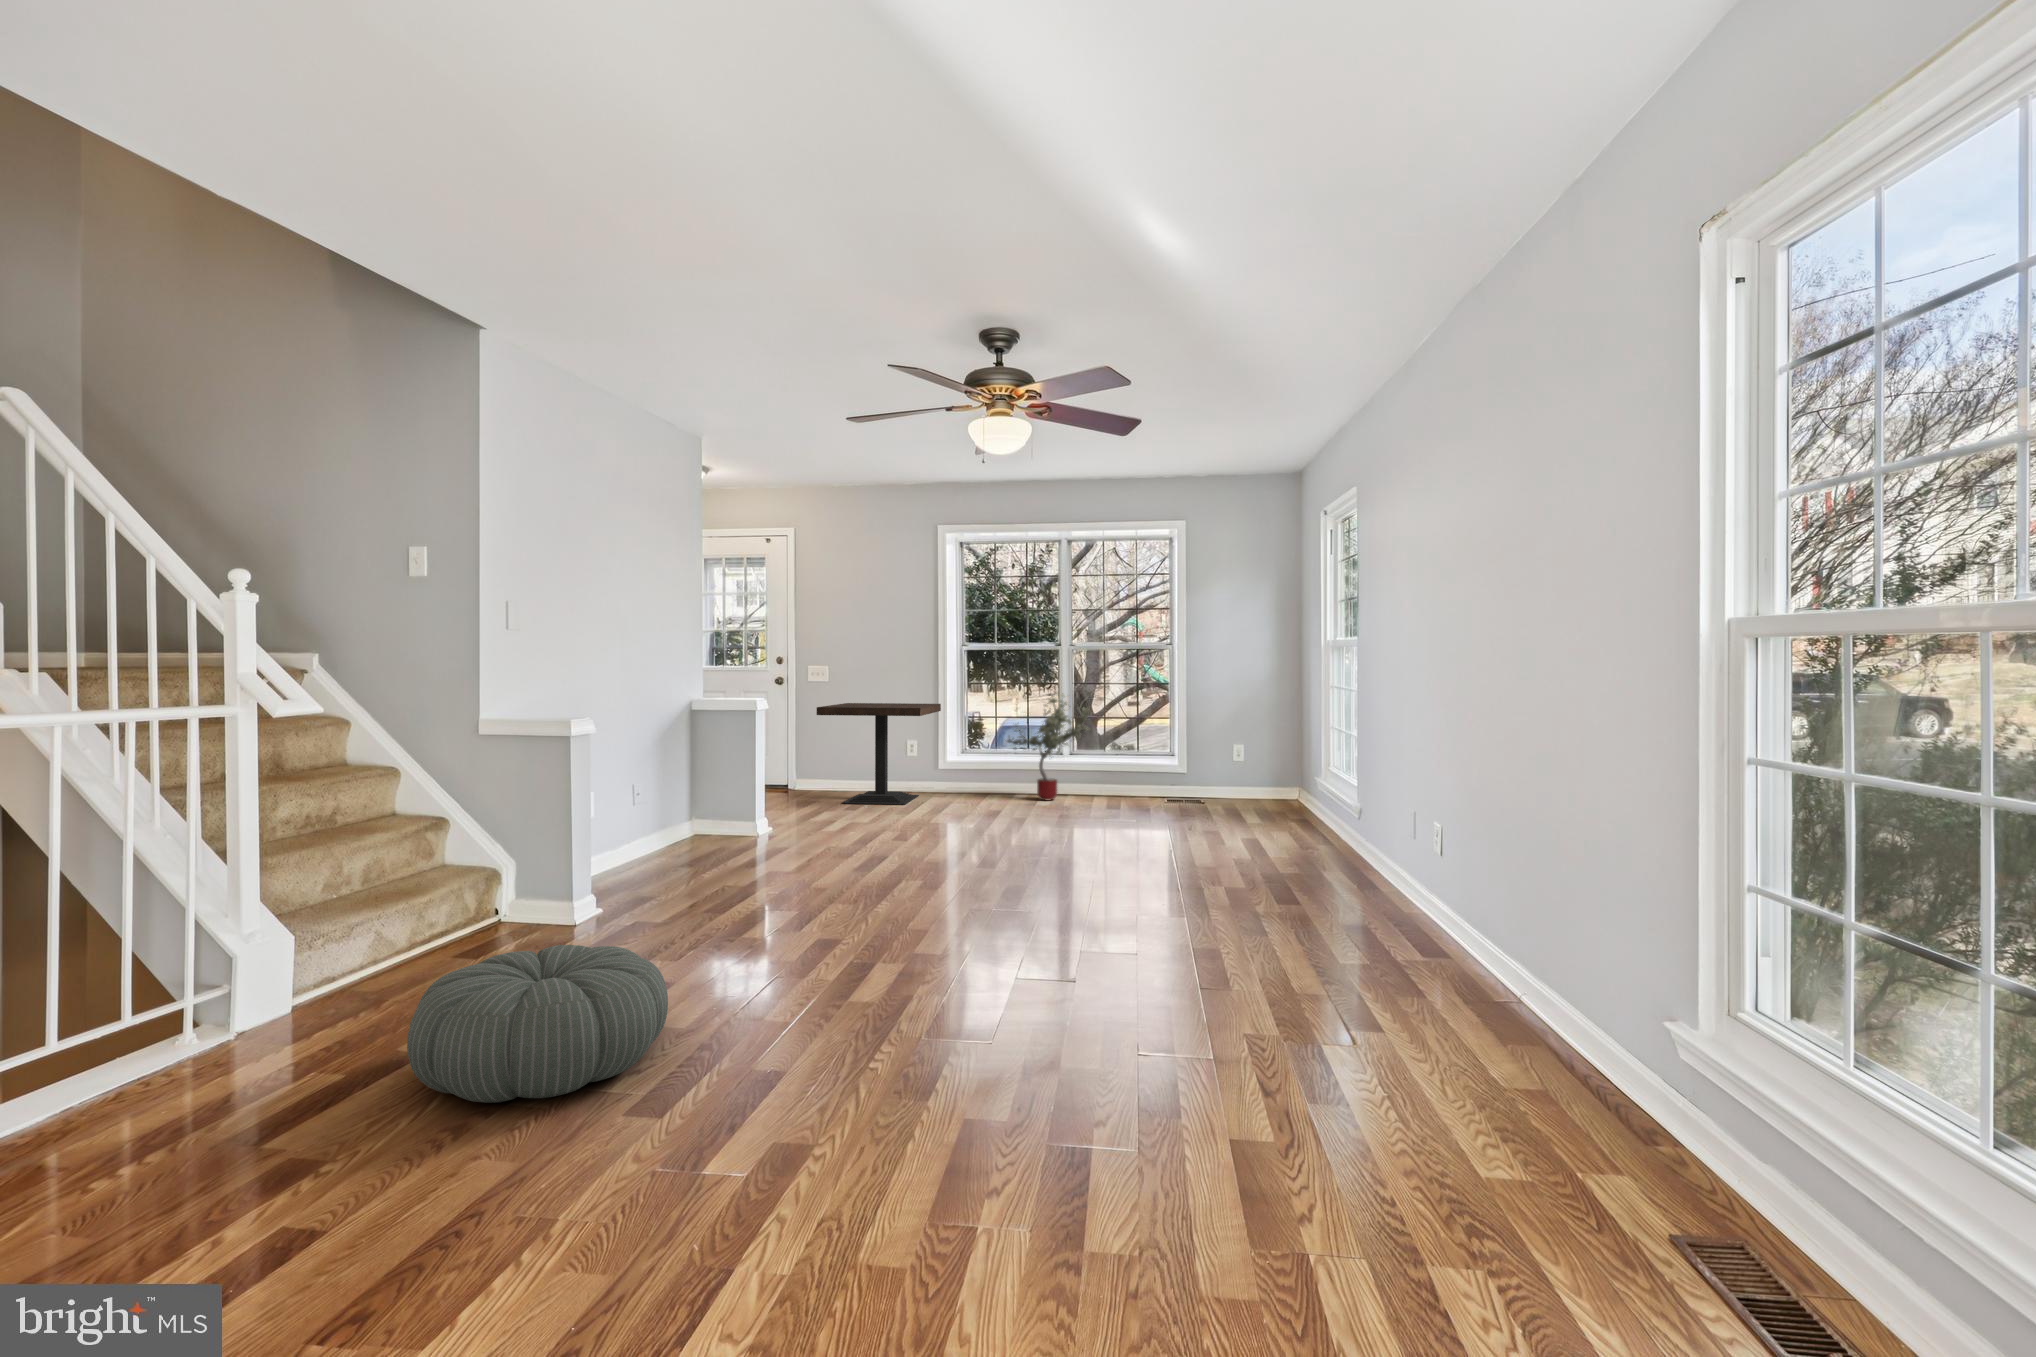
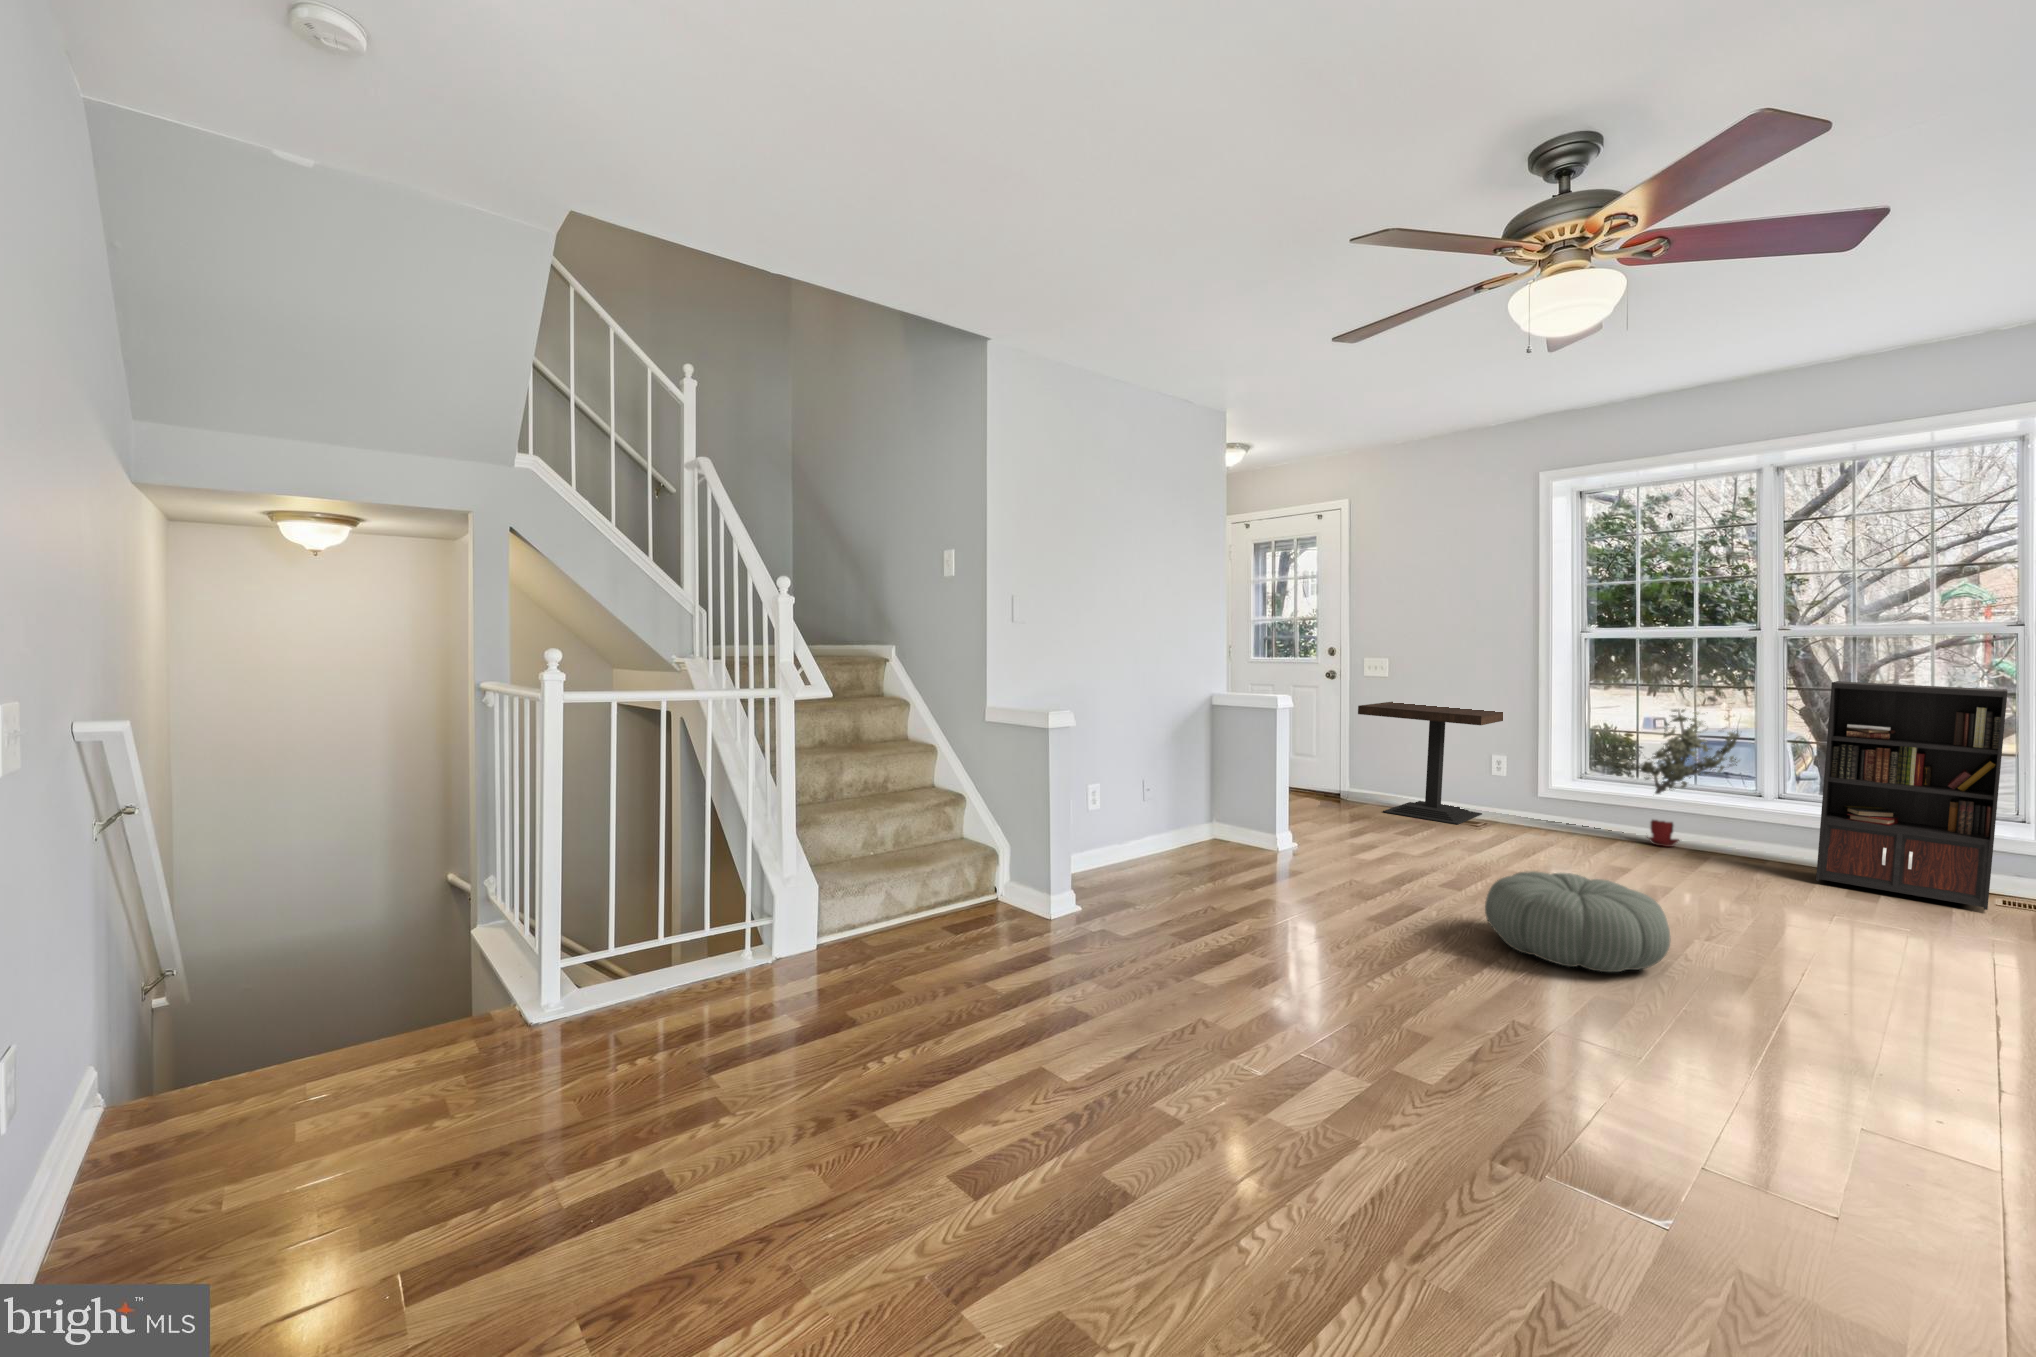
bookcase: none [1140,666,1245,809] -> present [1816,681,2007,910]
pouf: present [407,945,668,1103] -> present [1485,871,1671,972]

